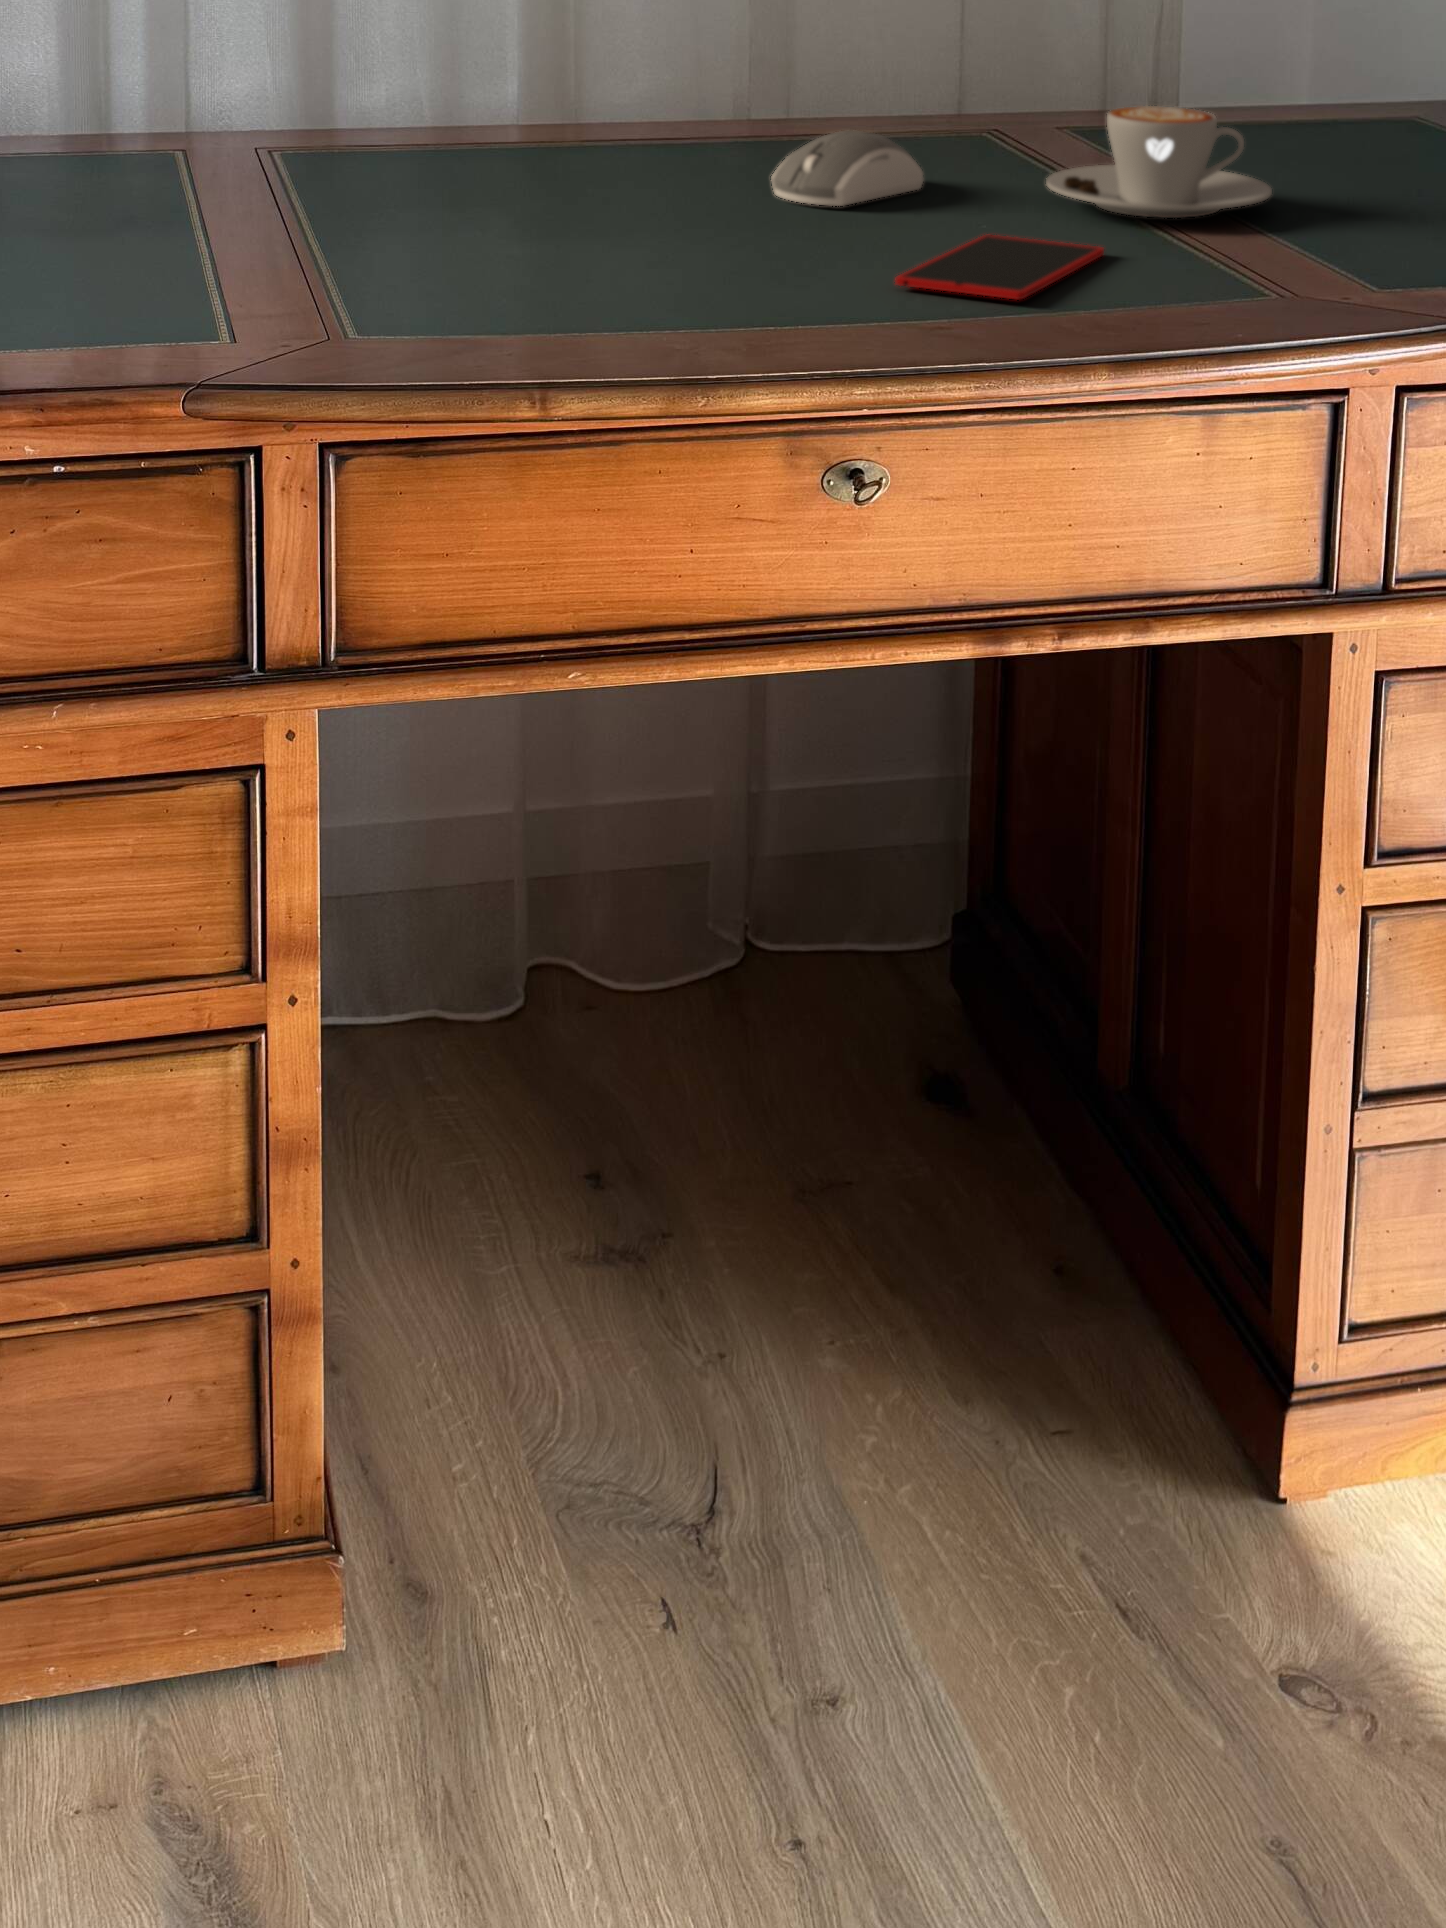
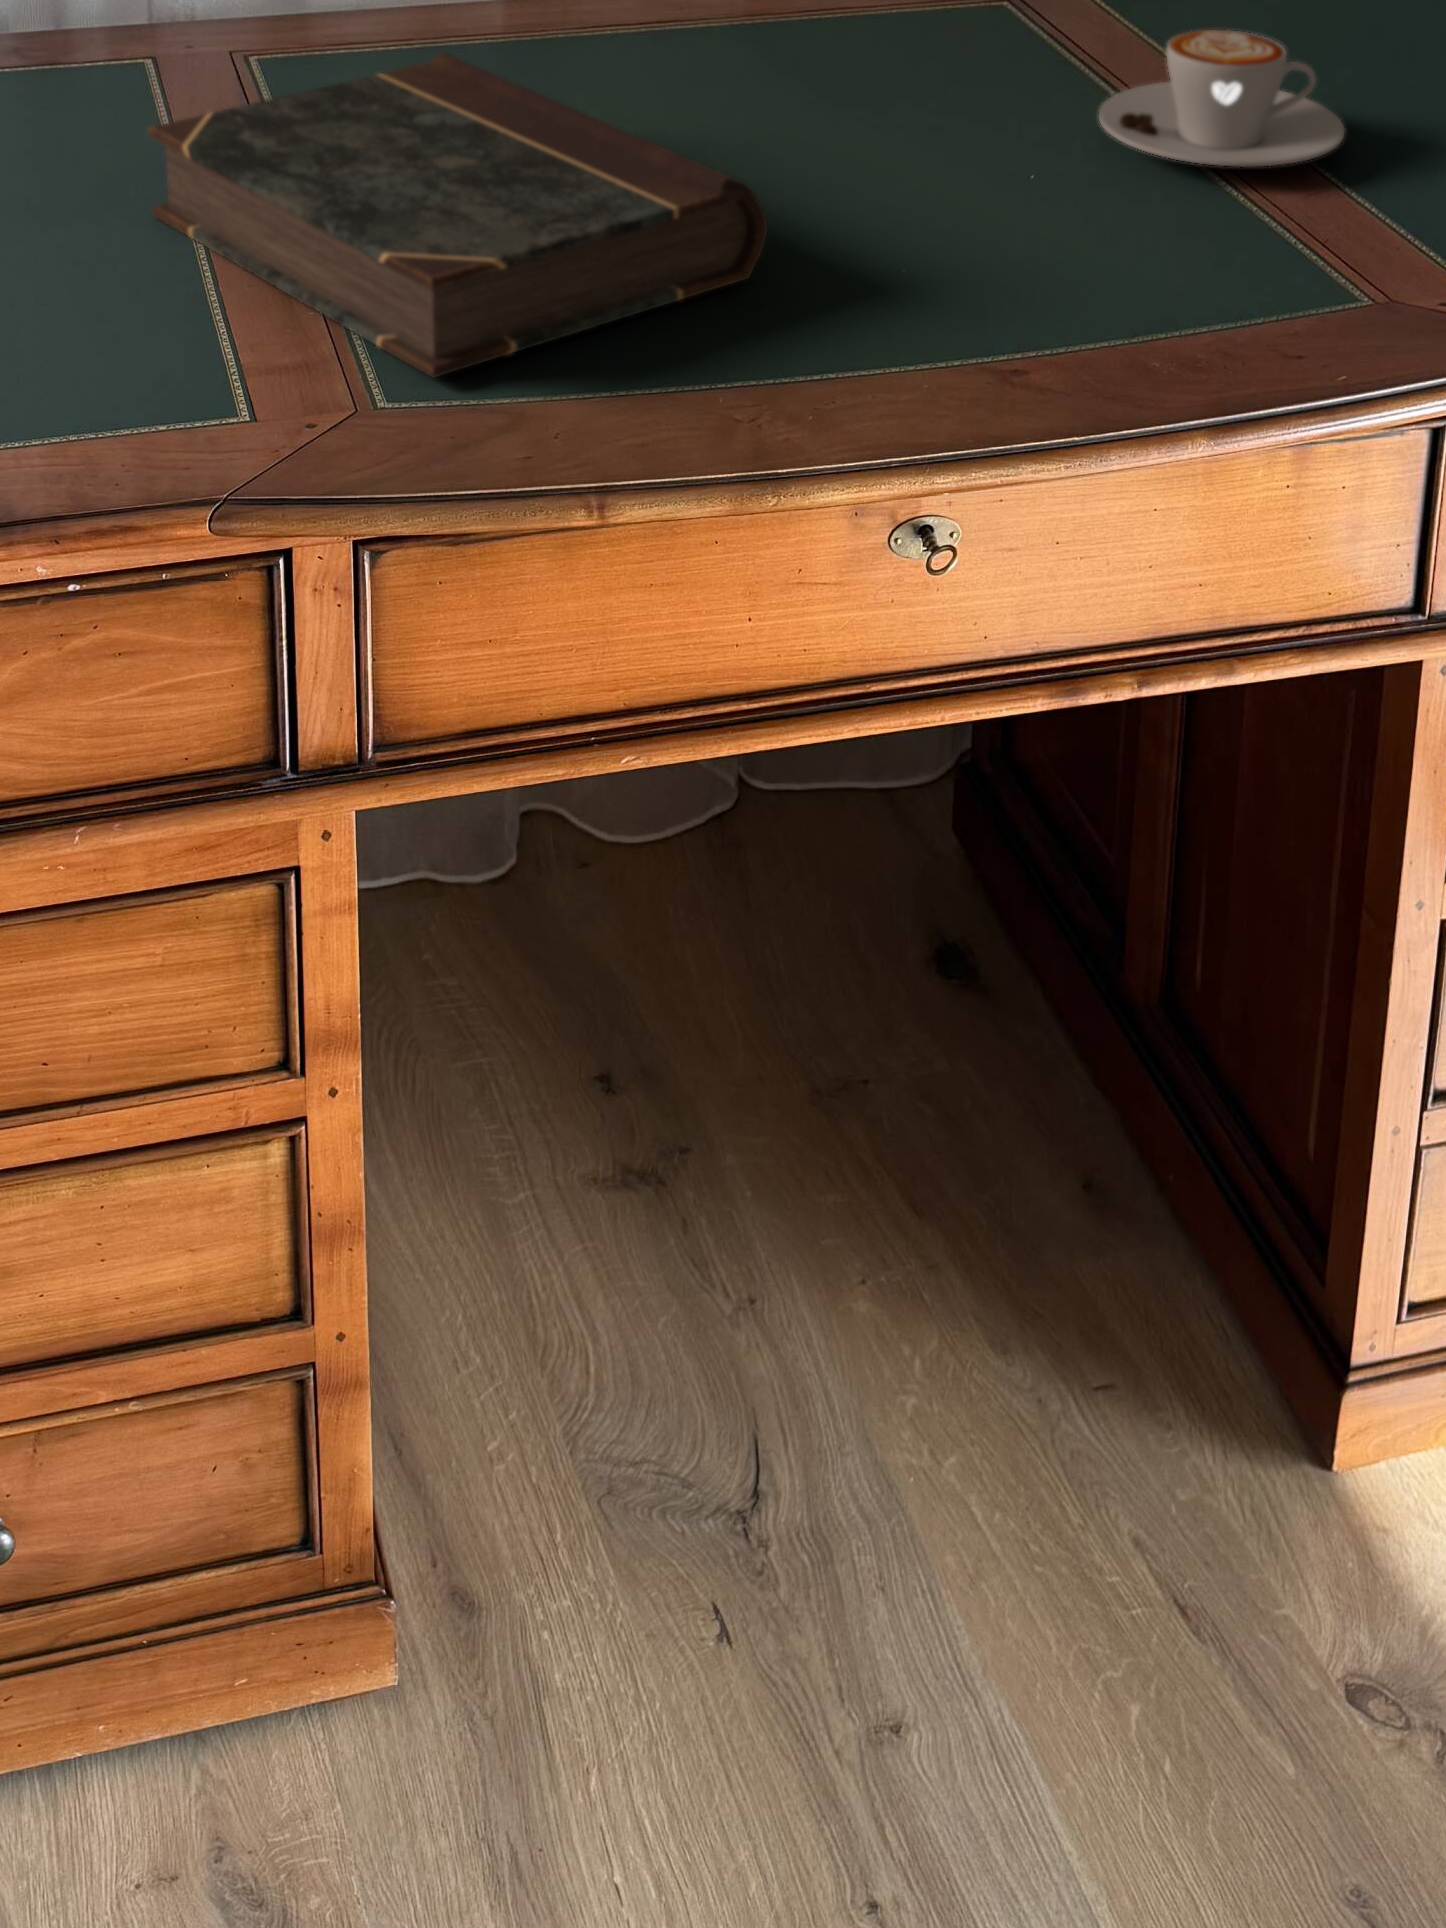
book: none [161,109,722,314] -> present [147,54,767,378]
computer mouse: present [771,131,923,206] -> none [802,58,964,154]
smartphone: present [896,235,1104,299] -> none [959,205,1175,328]

